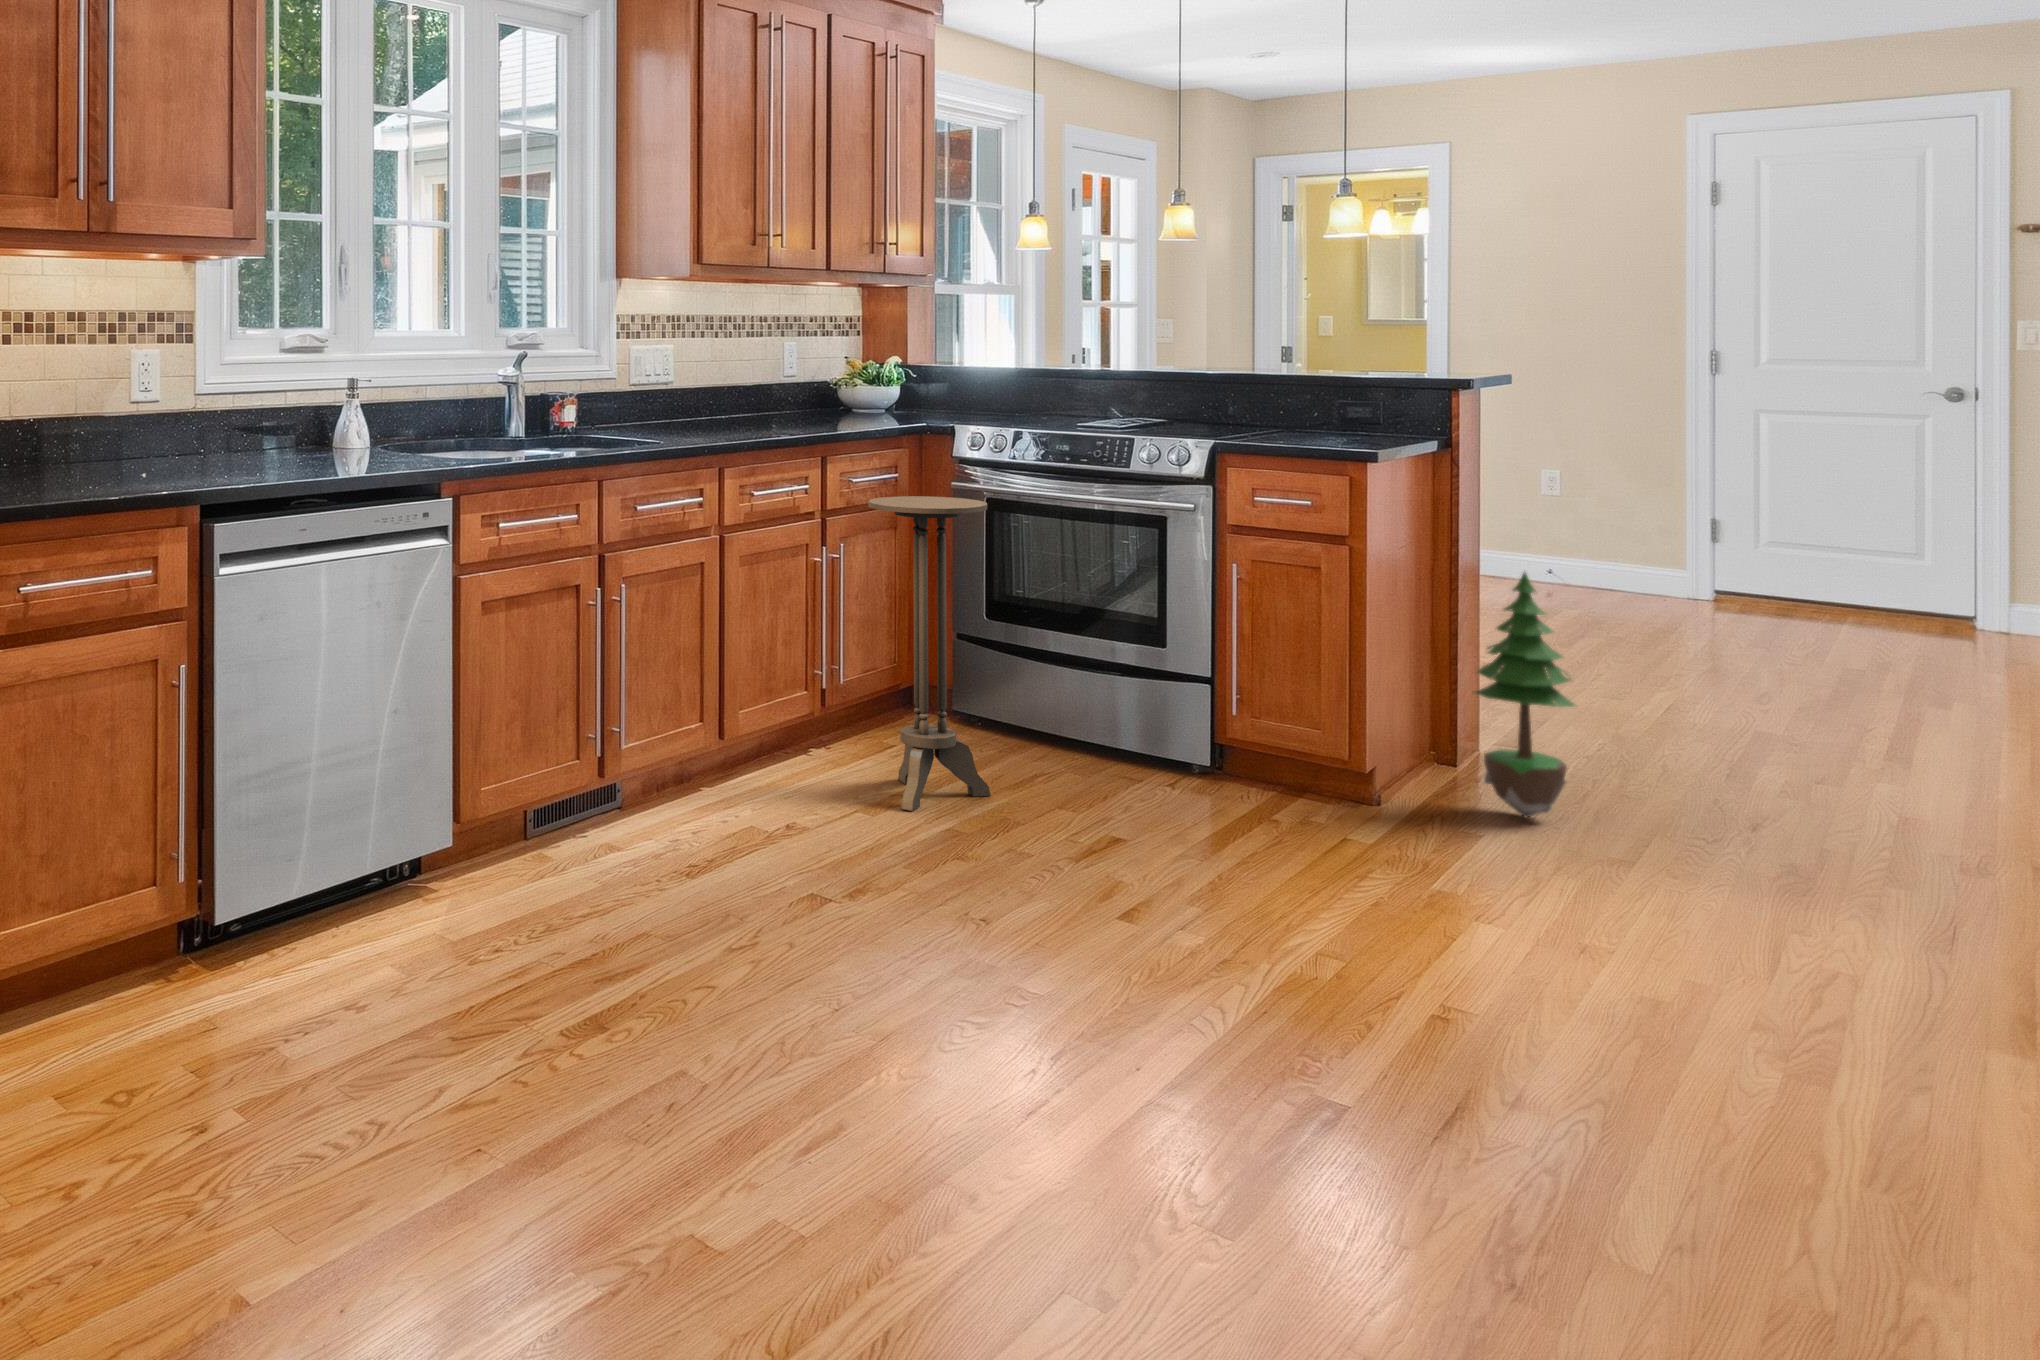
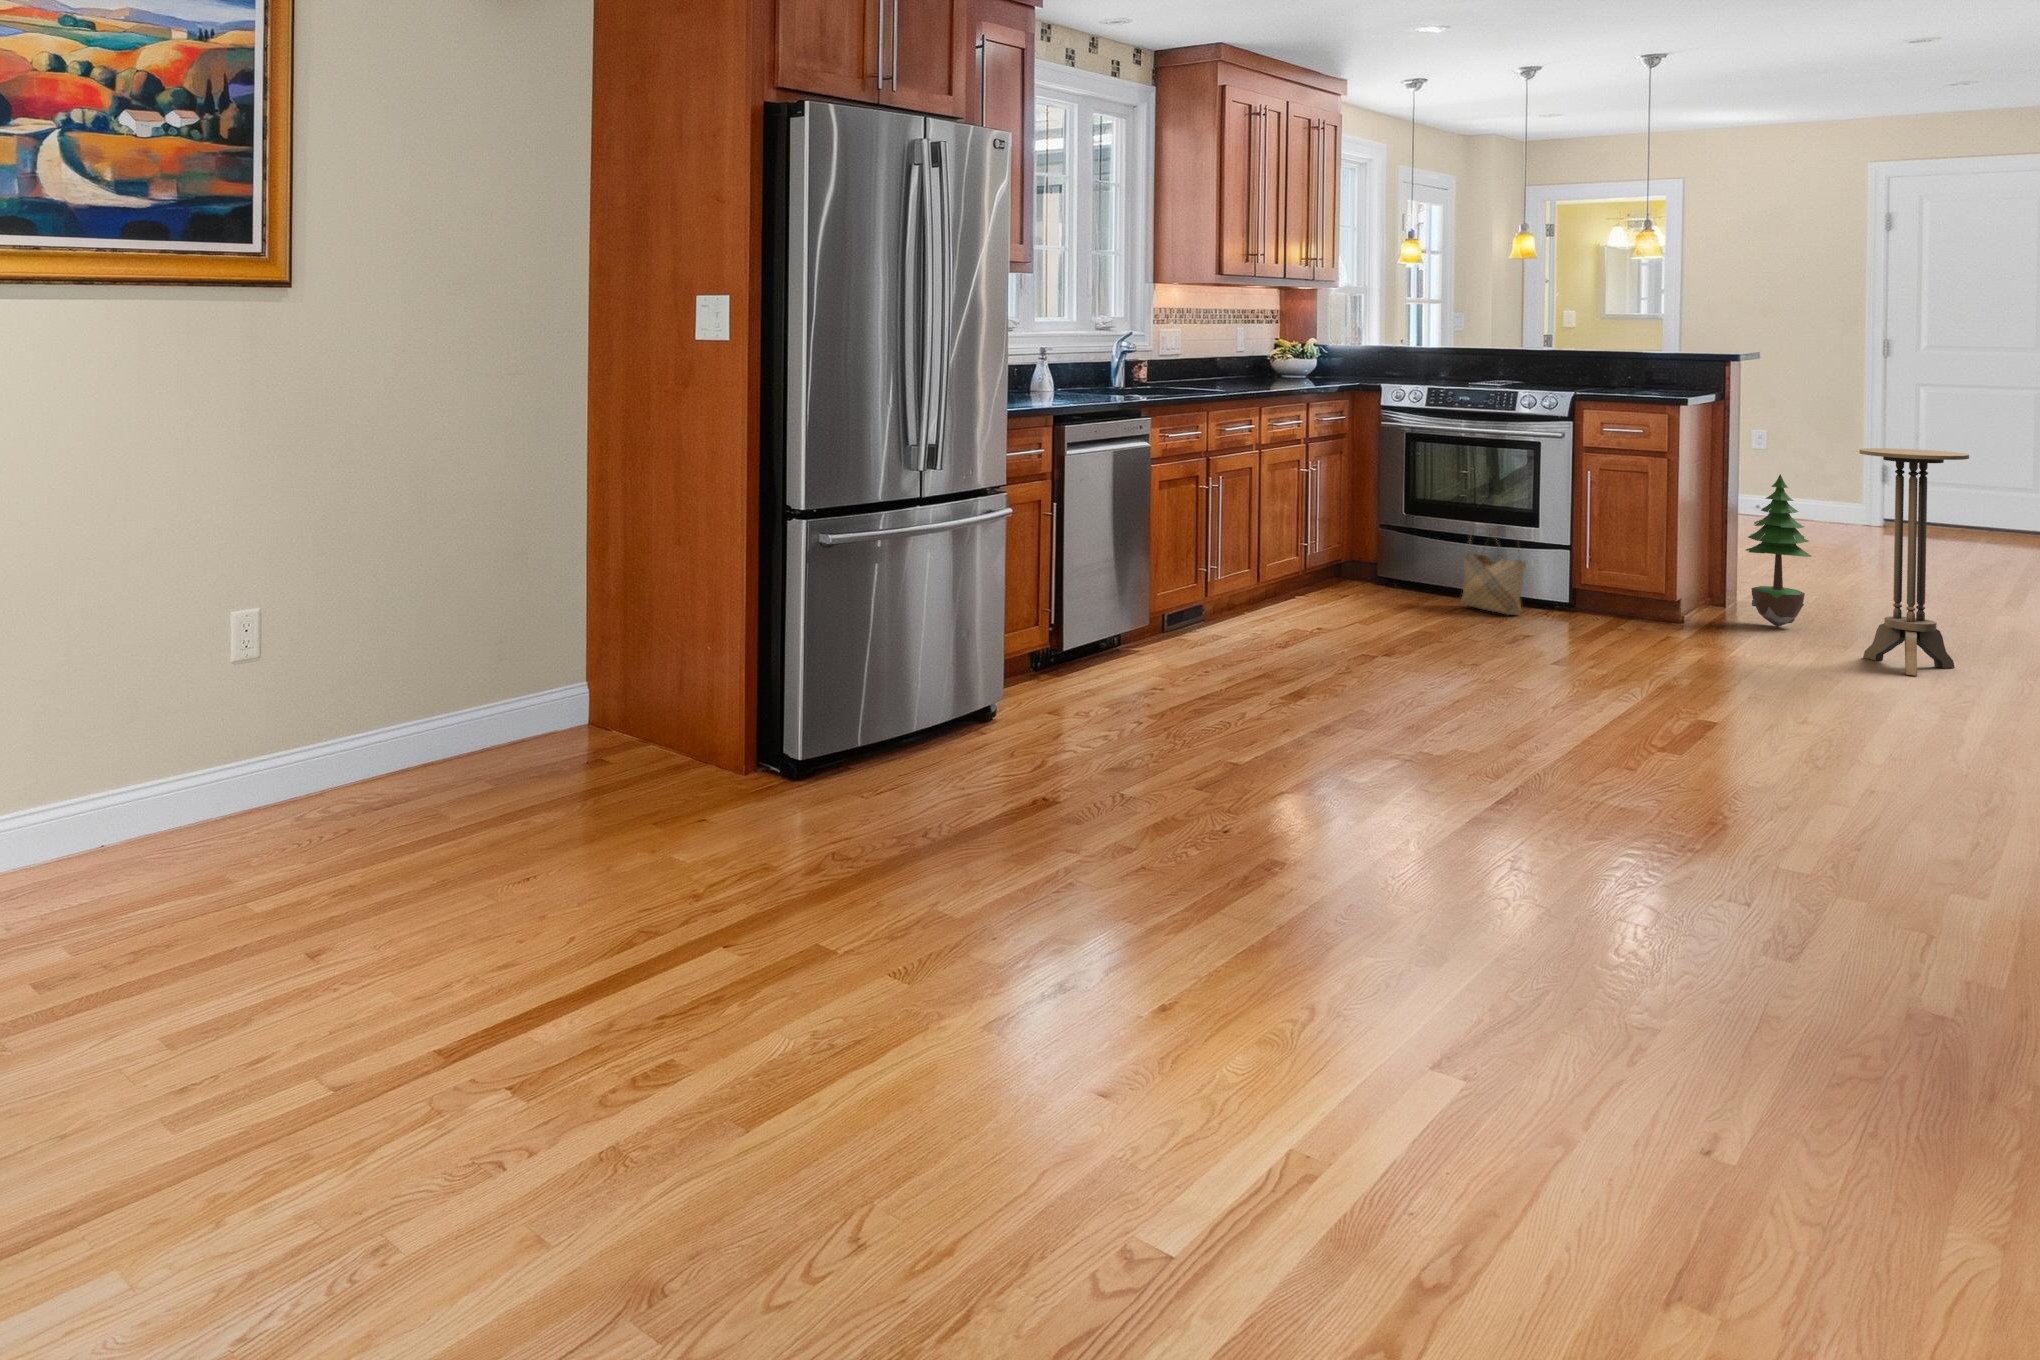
side table: present [868,496,991,811] -> present [1859,448,1969,676]
woven basket: none [1040,651,1133,796] -> present [1461,527,1526,615]

